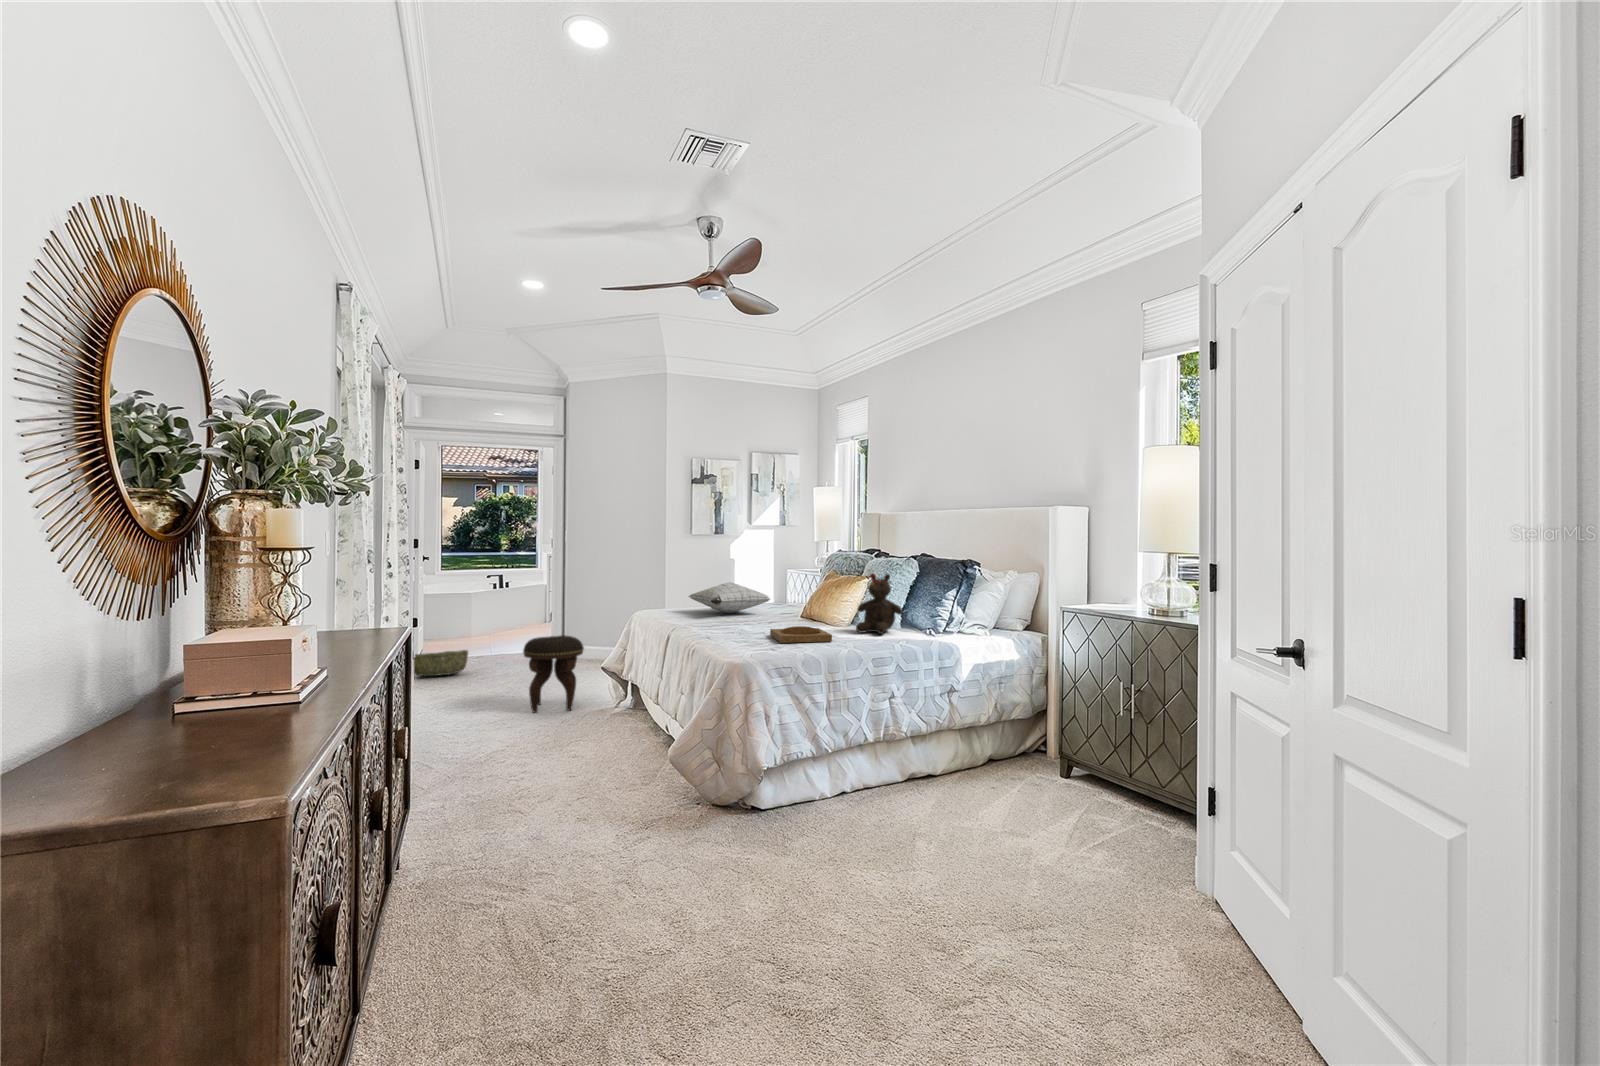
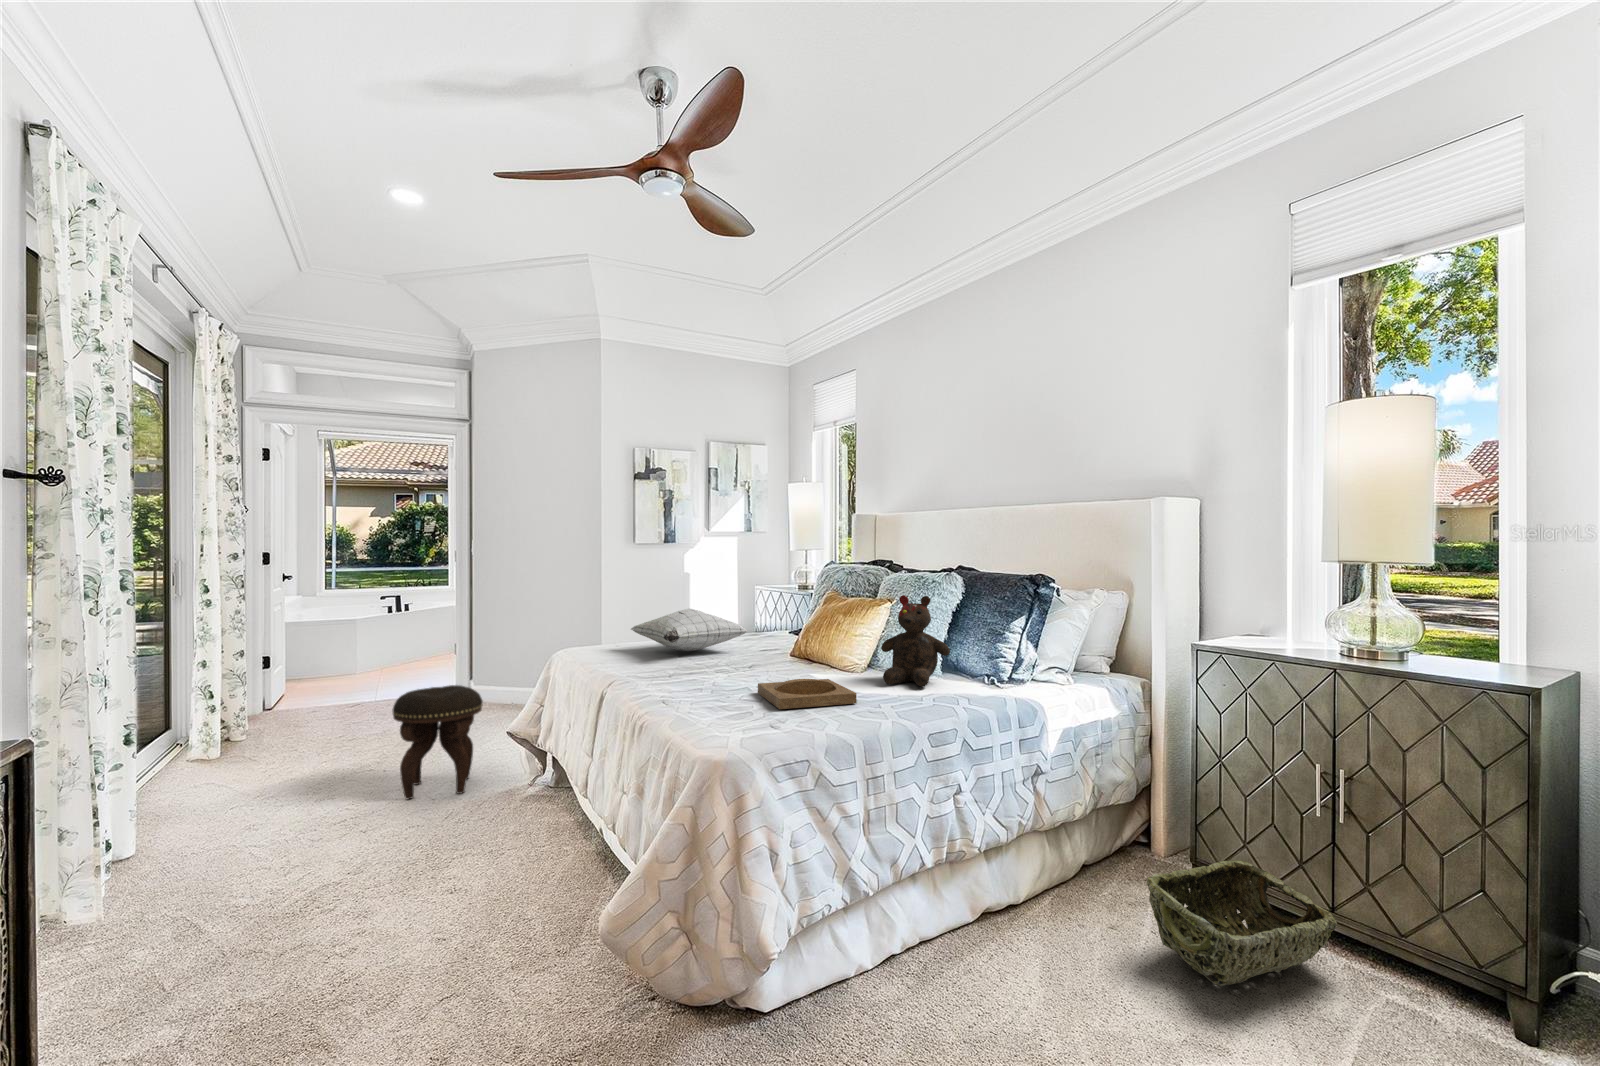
woven basket: present [414,650,468,676] -> present [1147,860,1337,987]

